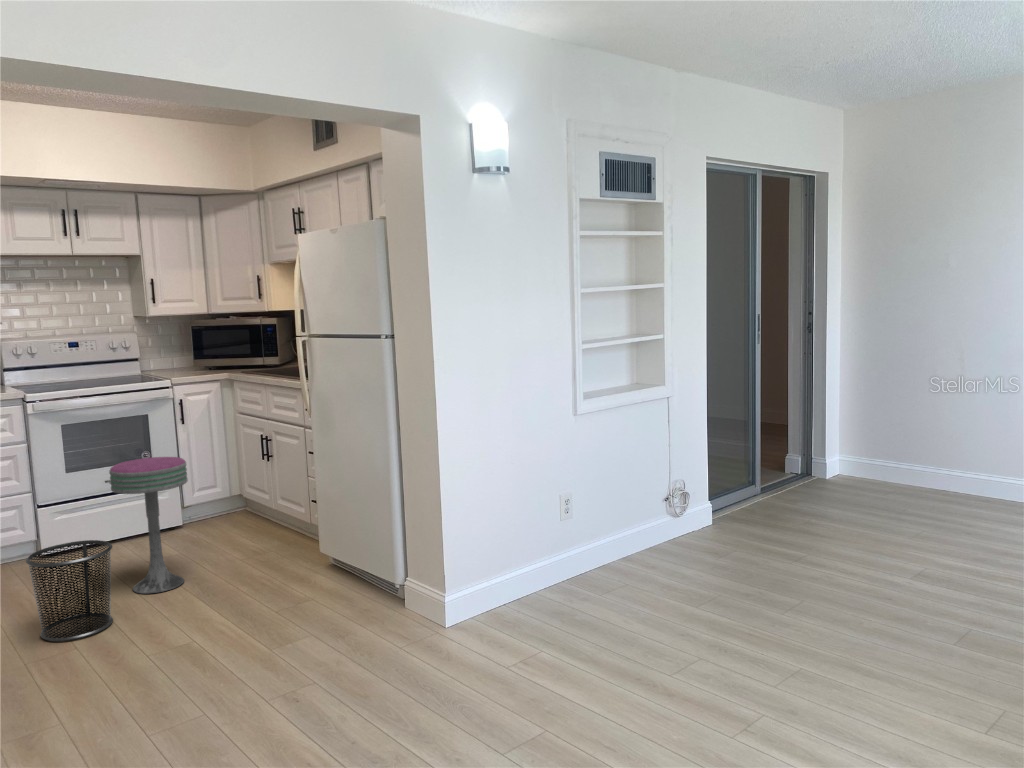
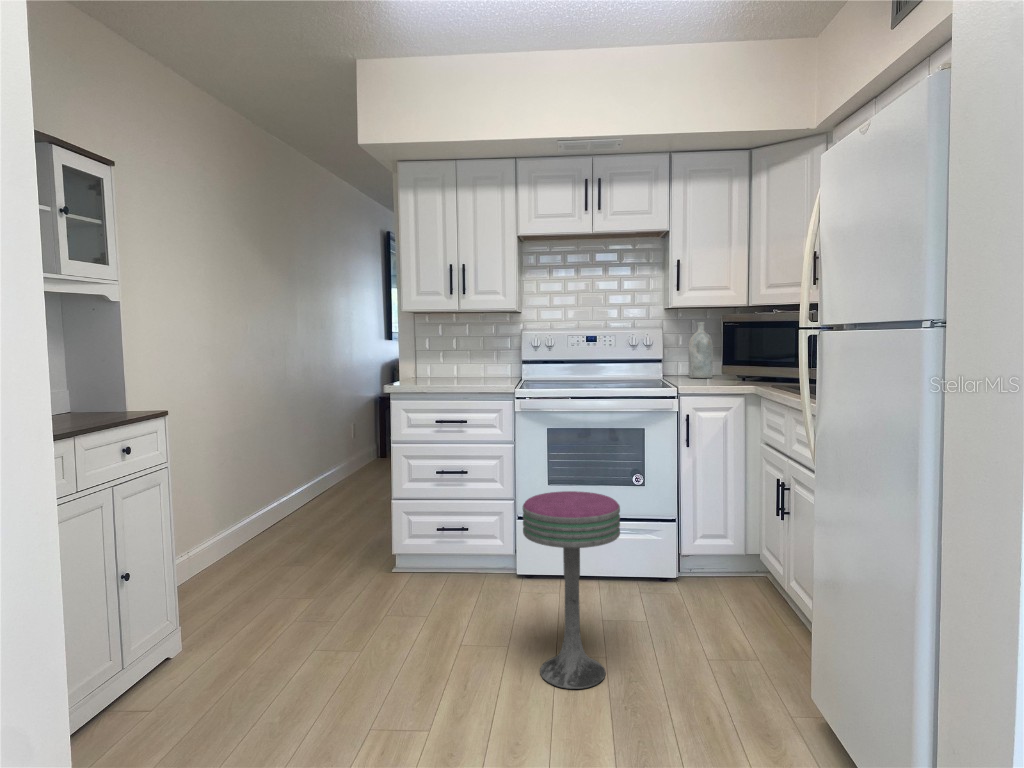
bottle: none [158,327,179,373] -> present [689,322,713,378]
waste bin: present [26,540,113,642] -> none [384,587,485,731]

